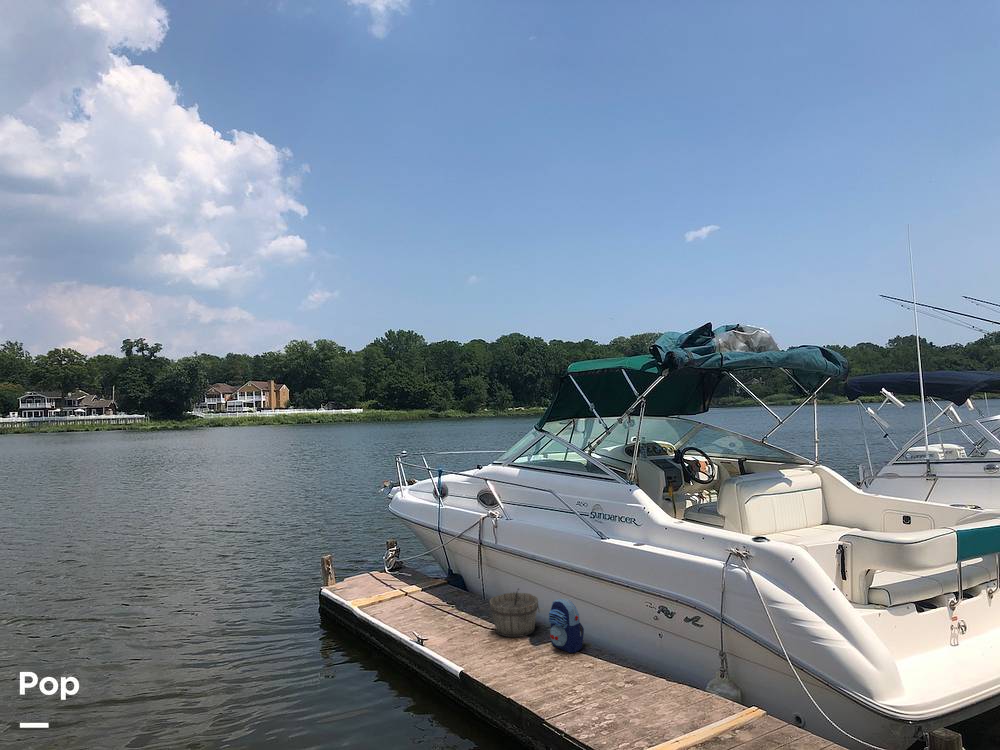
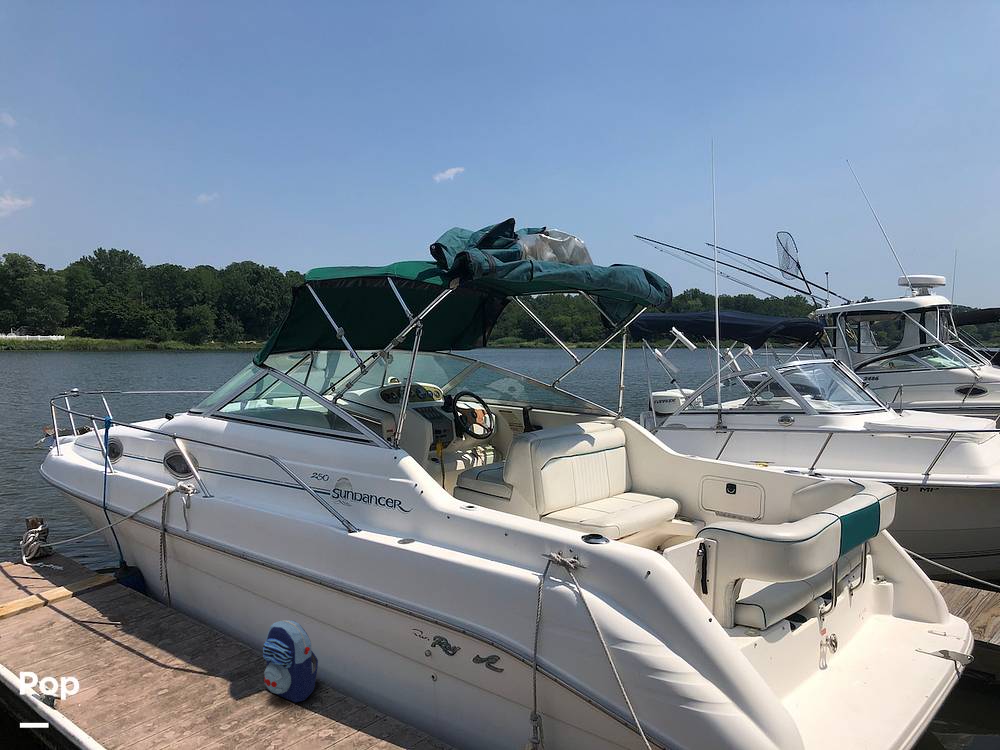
wooden bucket: present [490,589,539,637] -> none [169,602,252,678]

